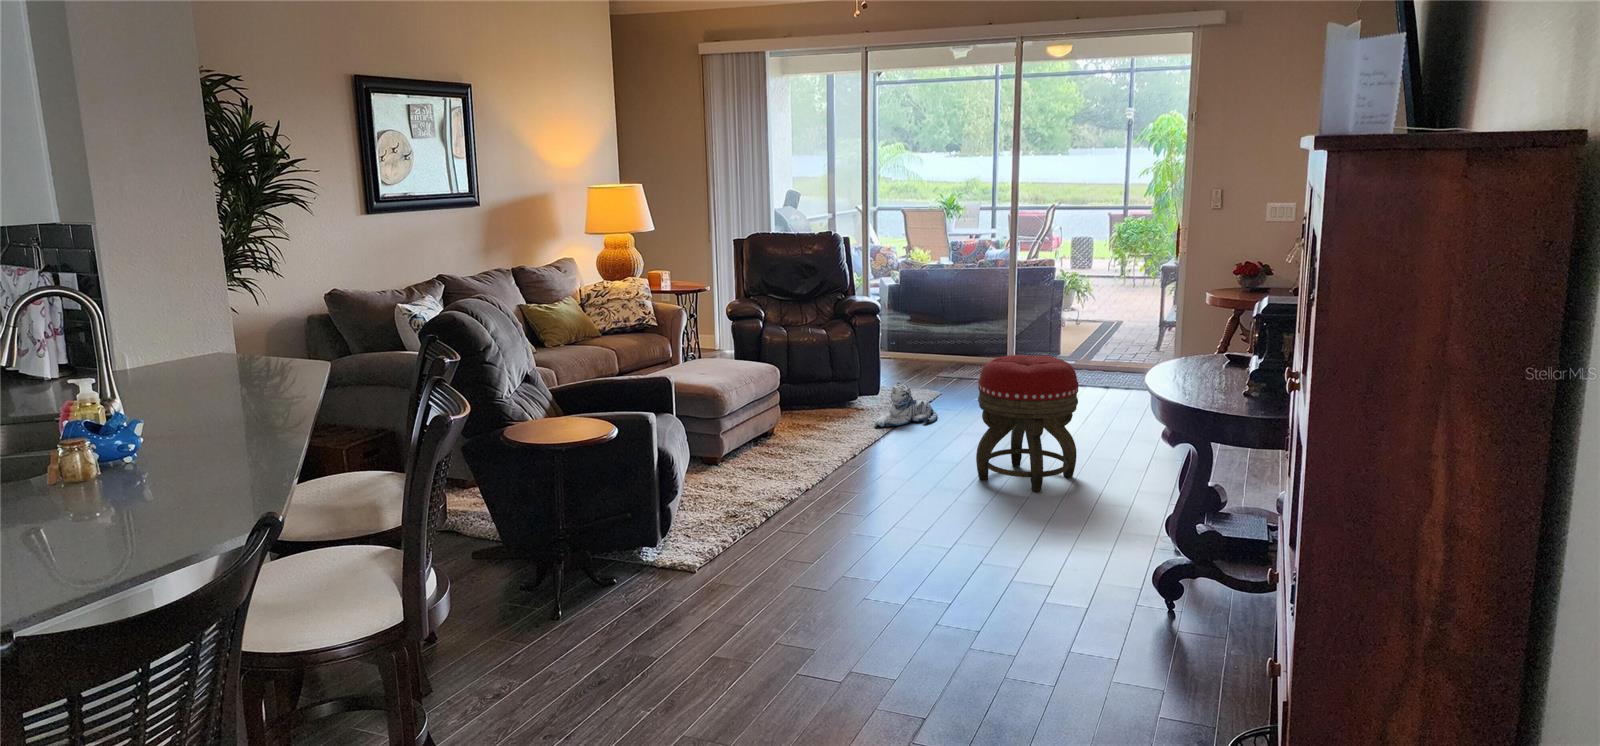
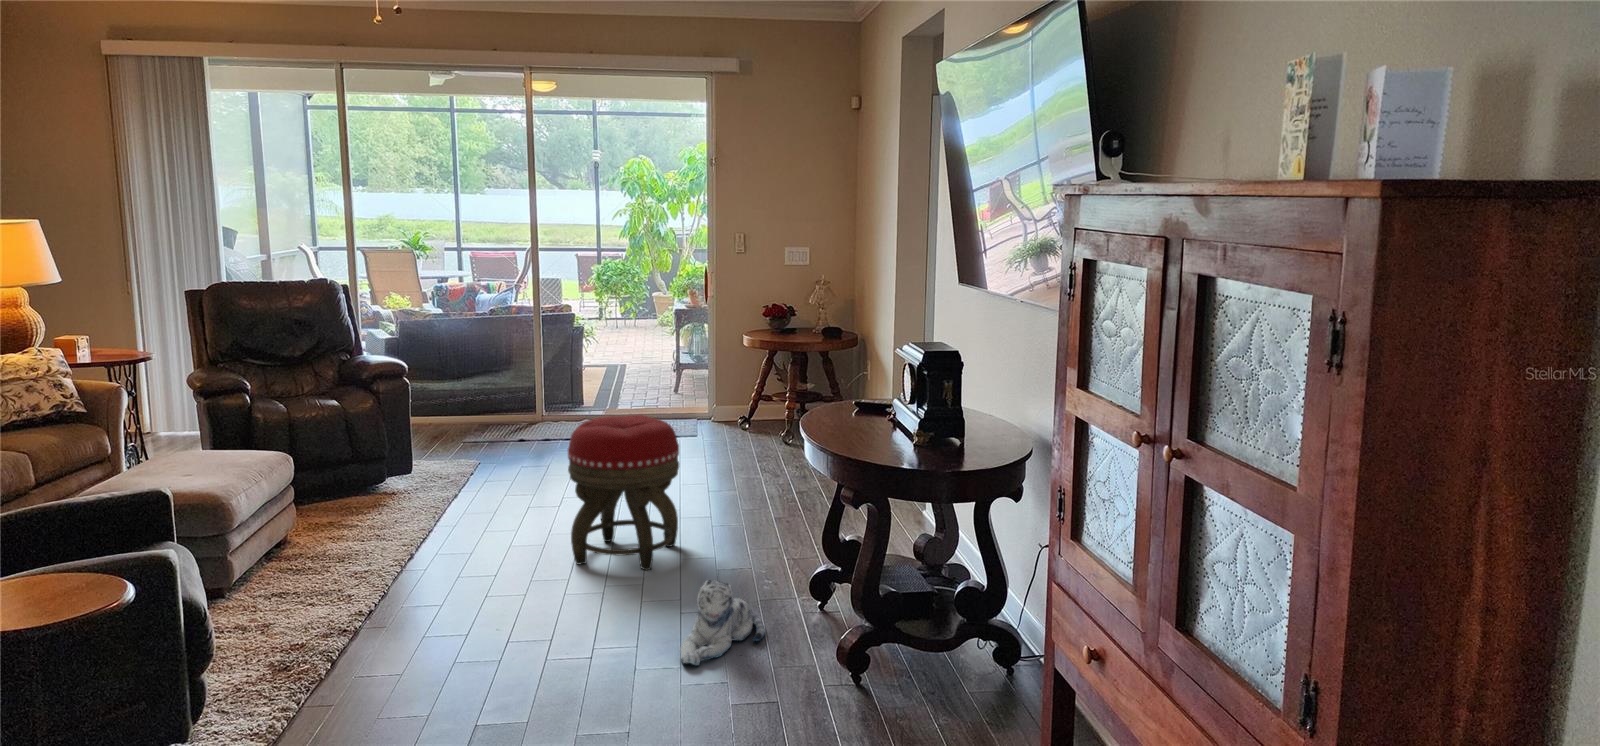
plush toy: present [875,382,938,427] -> present [680,580,765,666]

